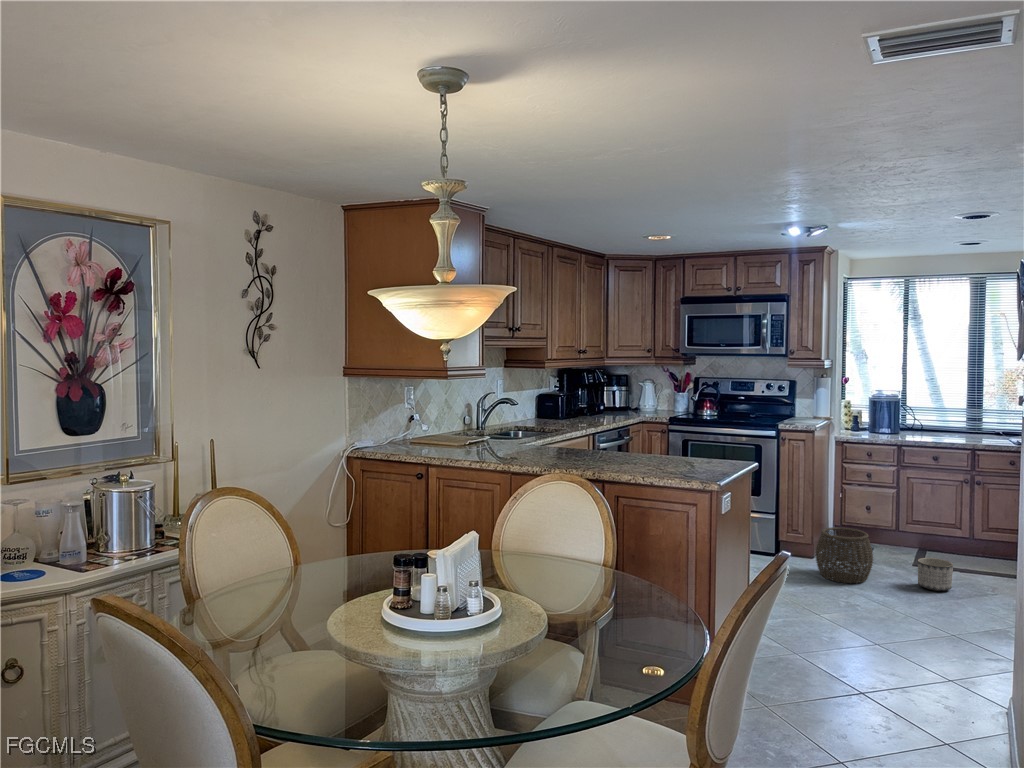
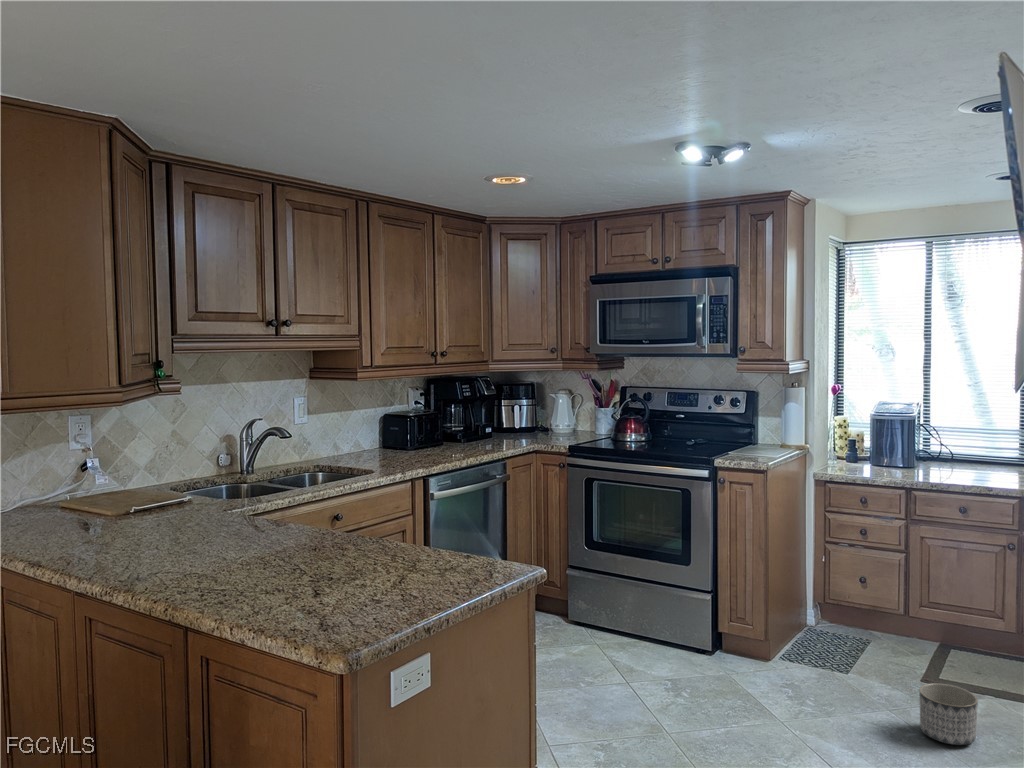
woven basket: present [815,527,873,583] -> none [758,624,849,723]

